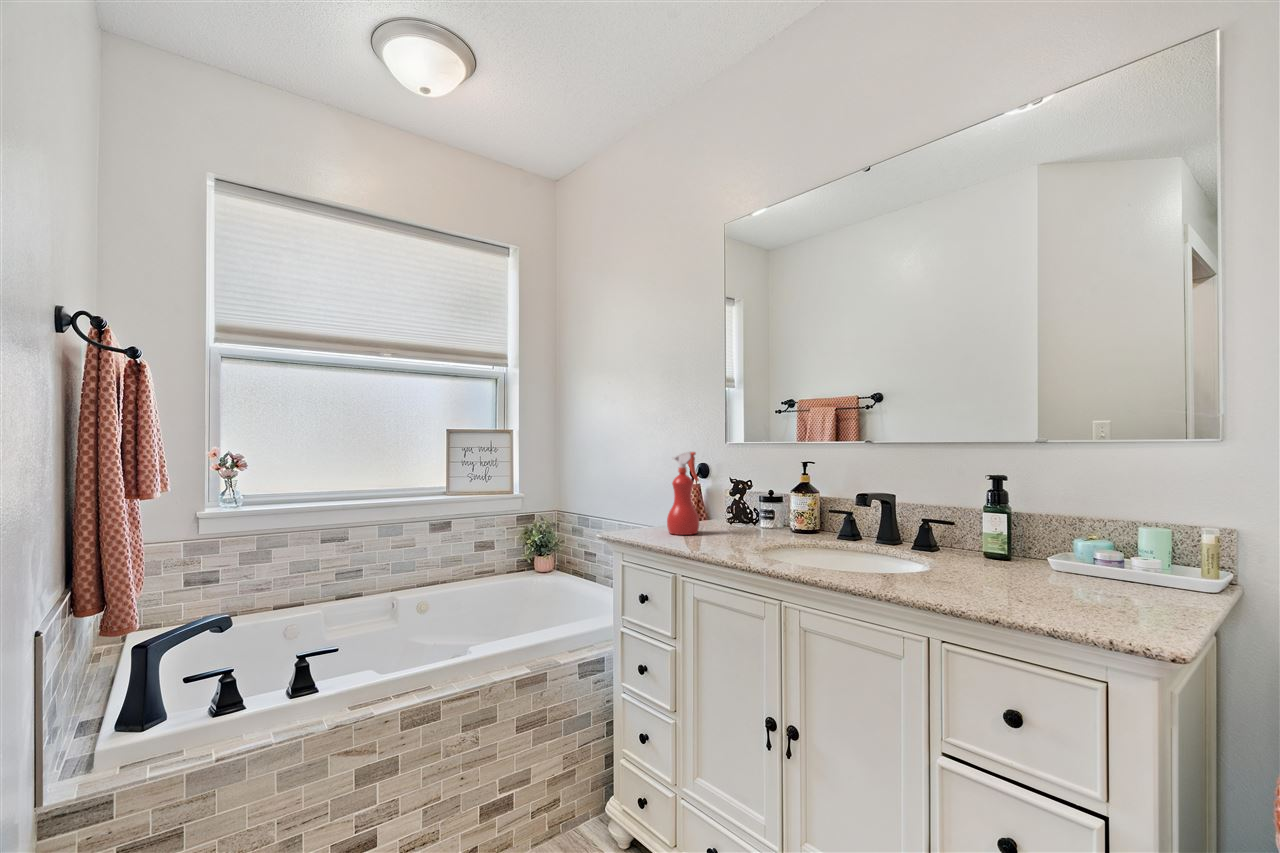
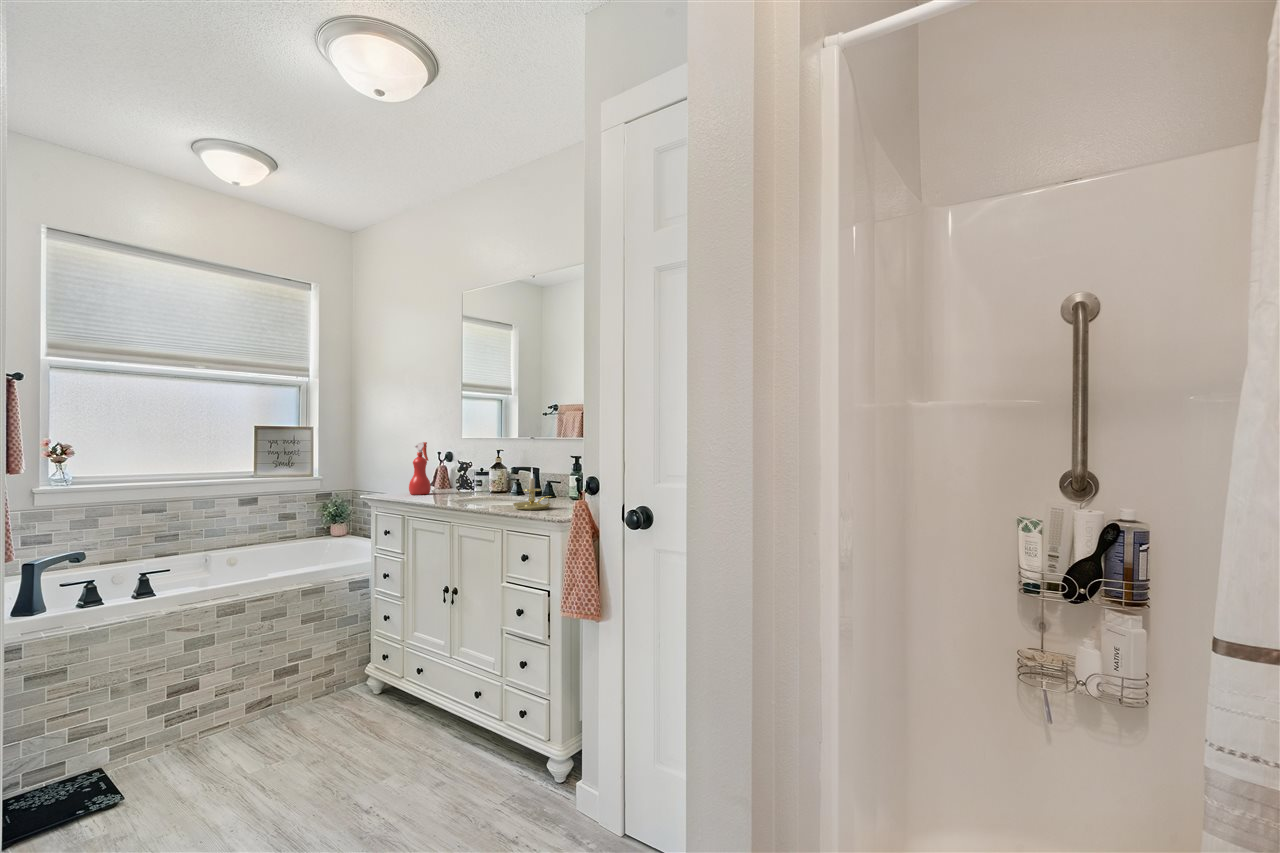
candle holder: none [944,508,1062,606] -> present [513,468,551,510]

